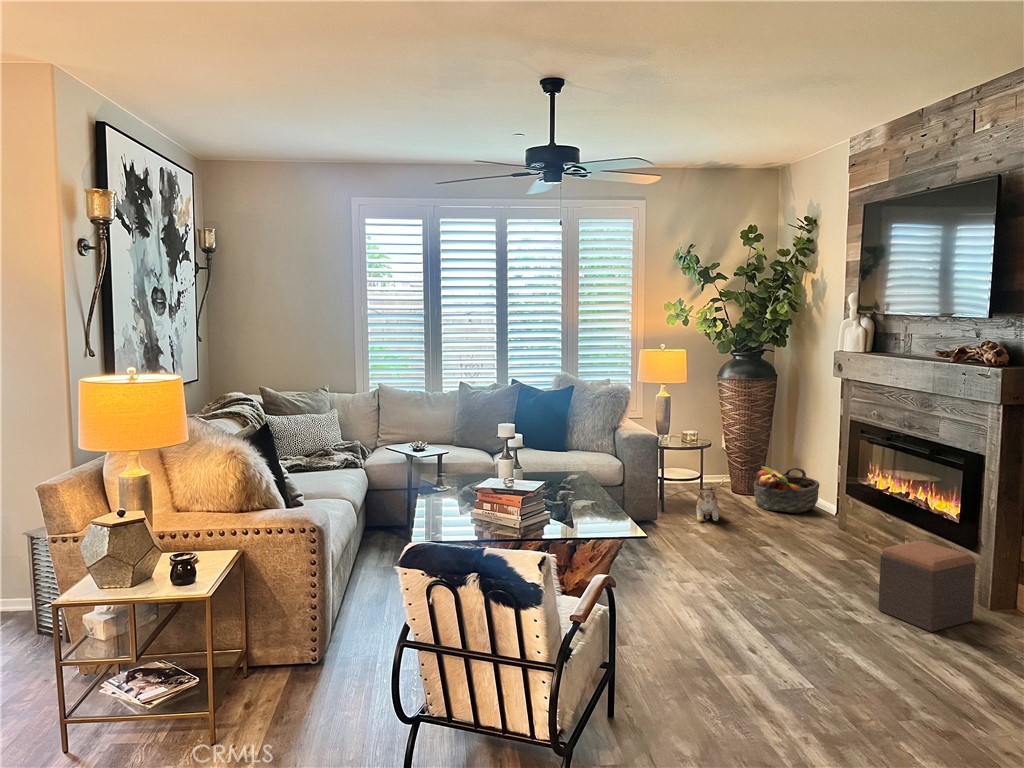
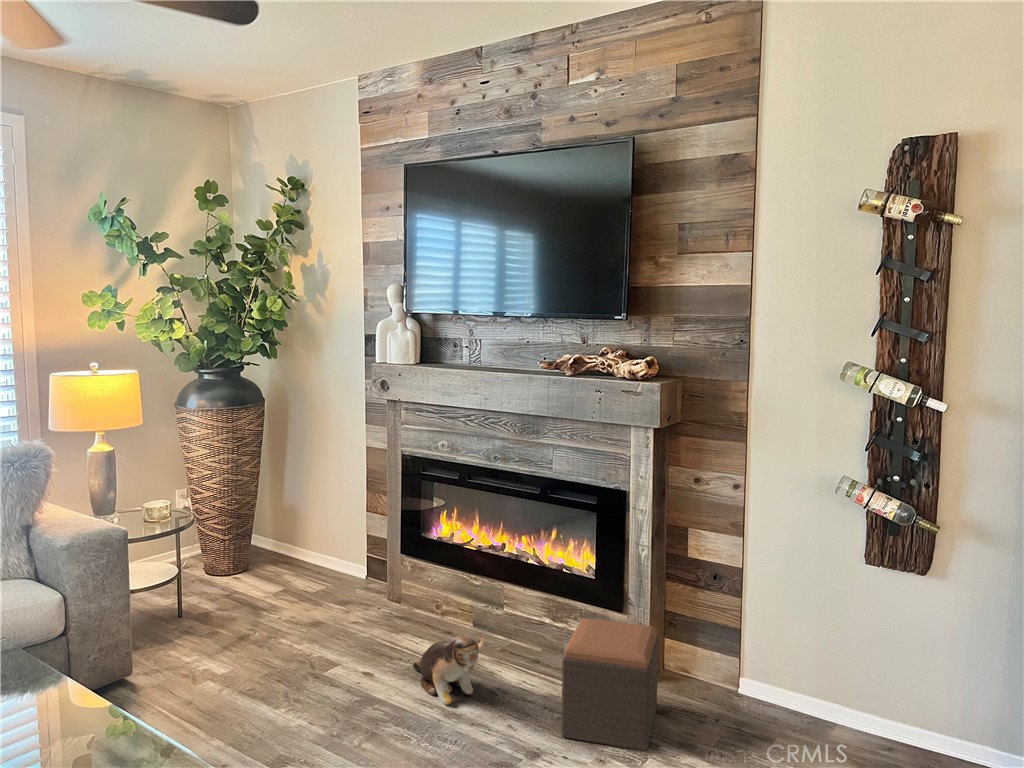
basket: present [754,466,820,513] -> none [249,523,340,595]
plush toy: present [696,486,719,522] -> present [413,636,484,705]

